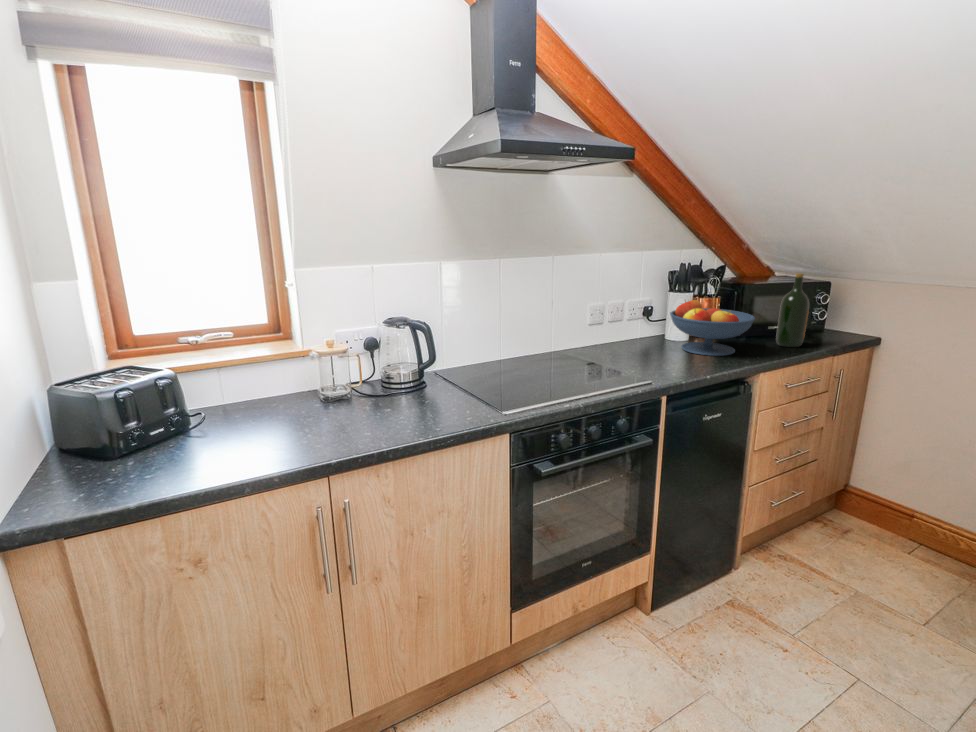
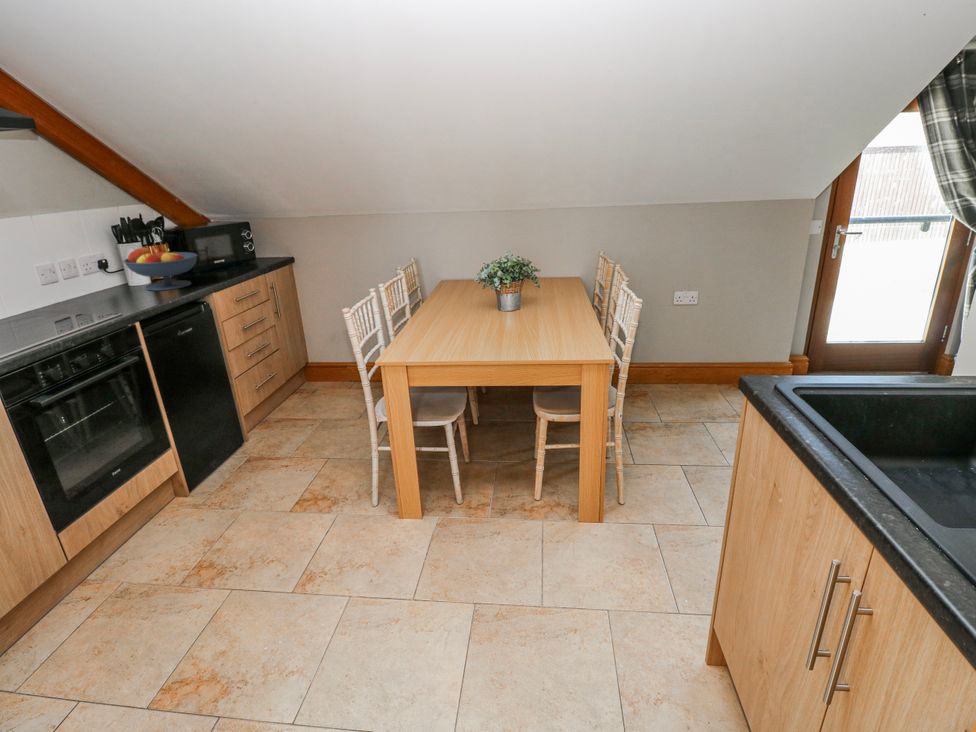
wine bottle: present [776,273,809,347] -> none [216,218,240,274]

